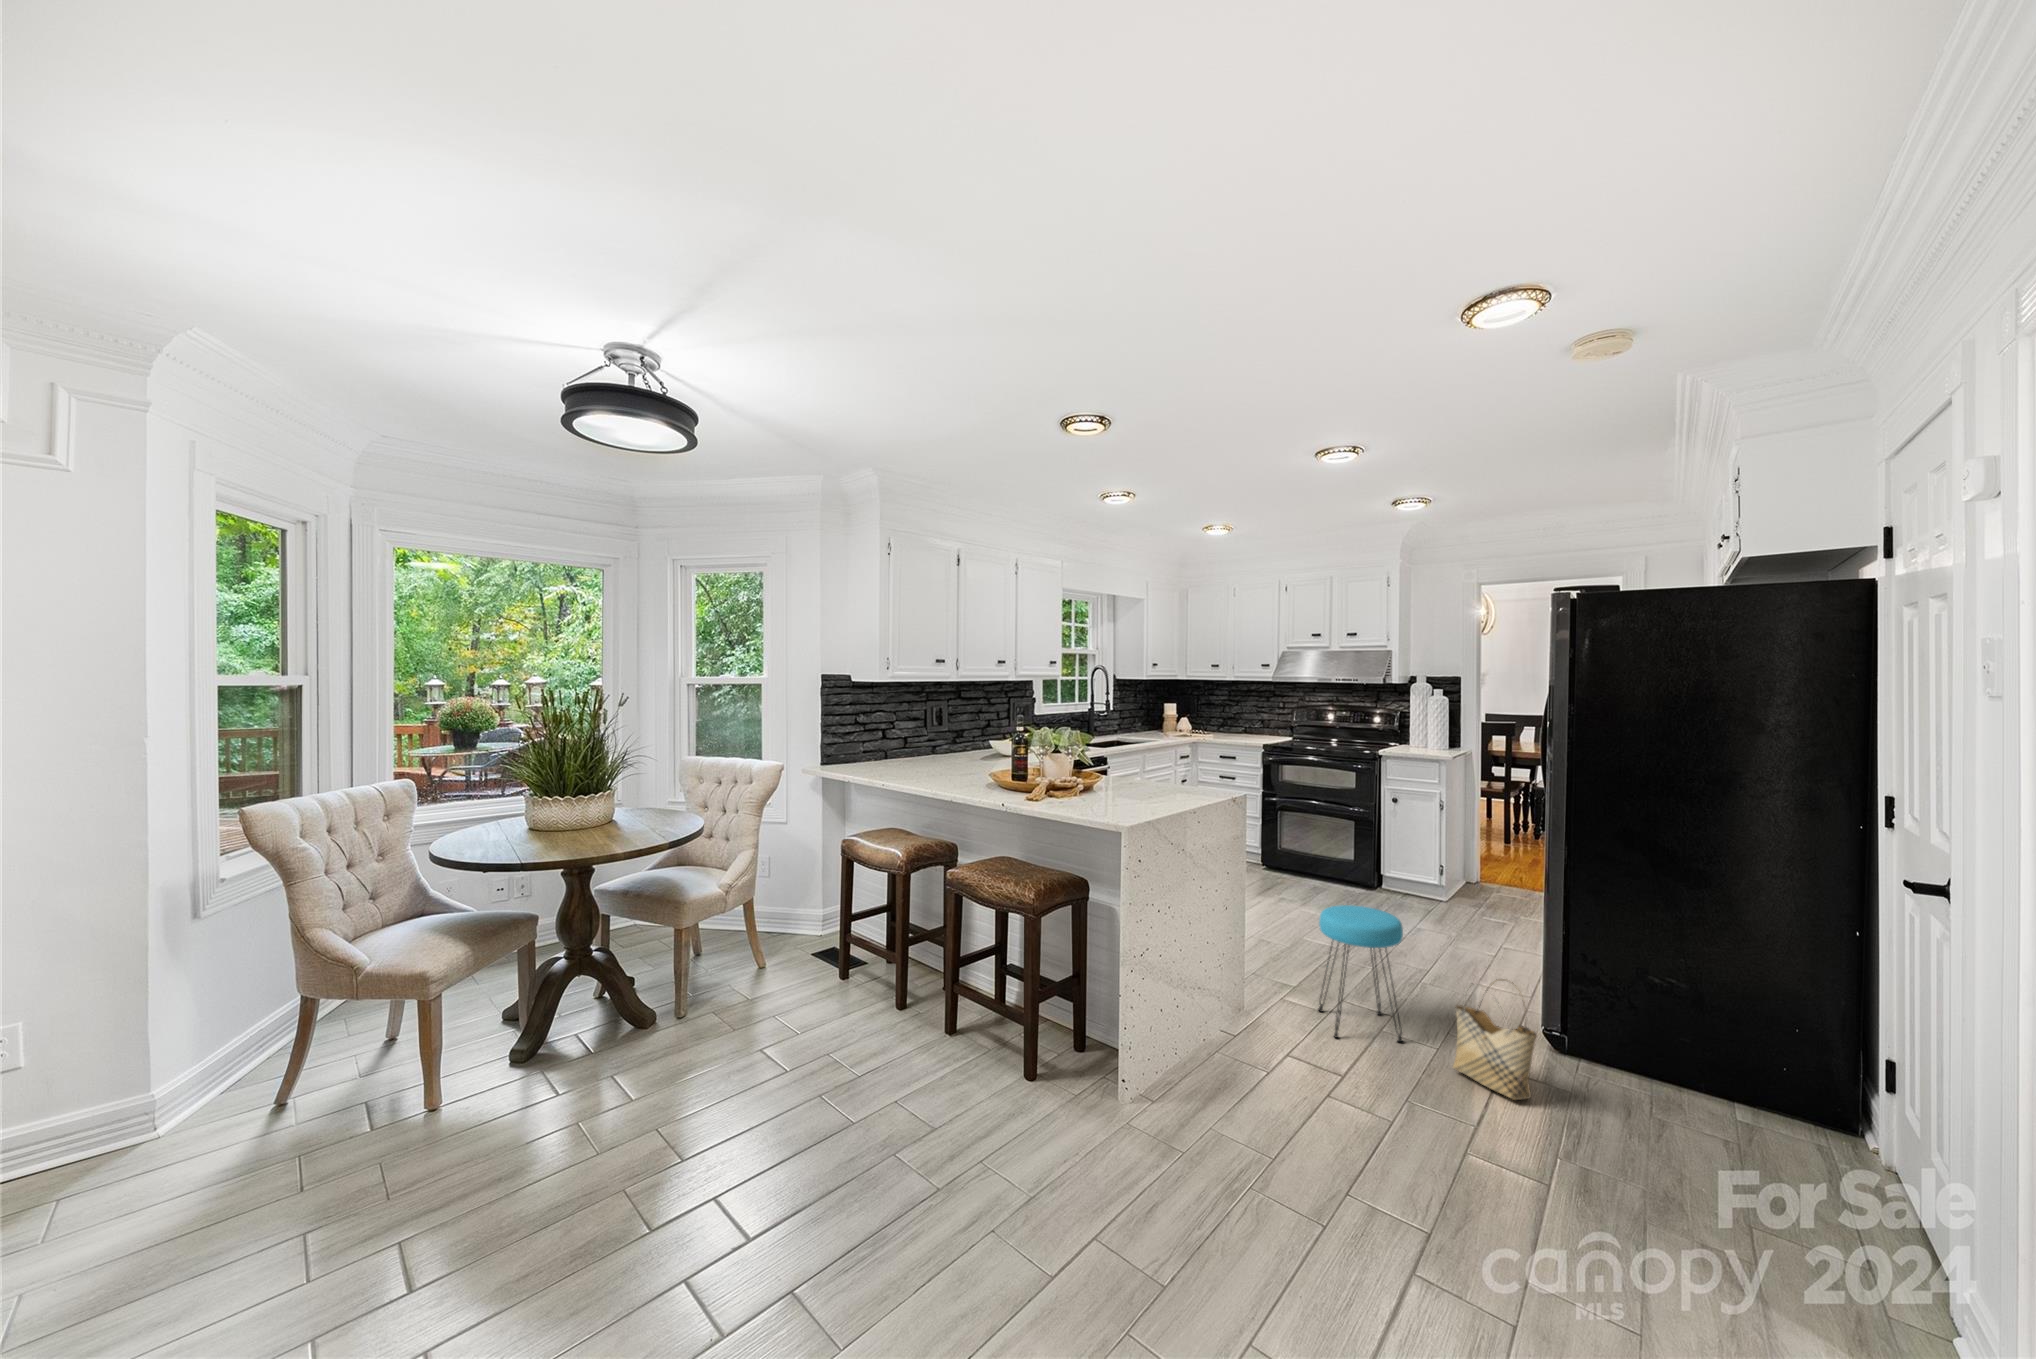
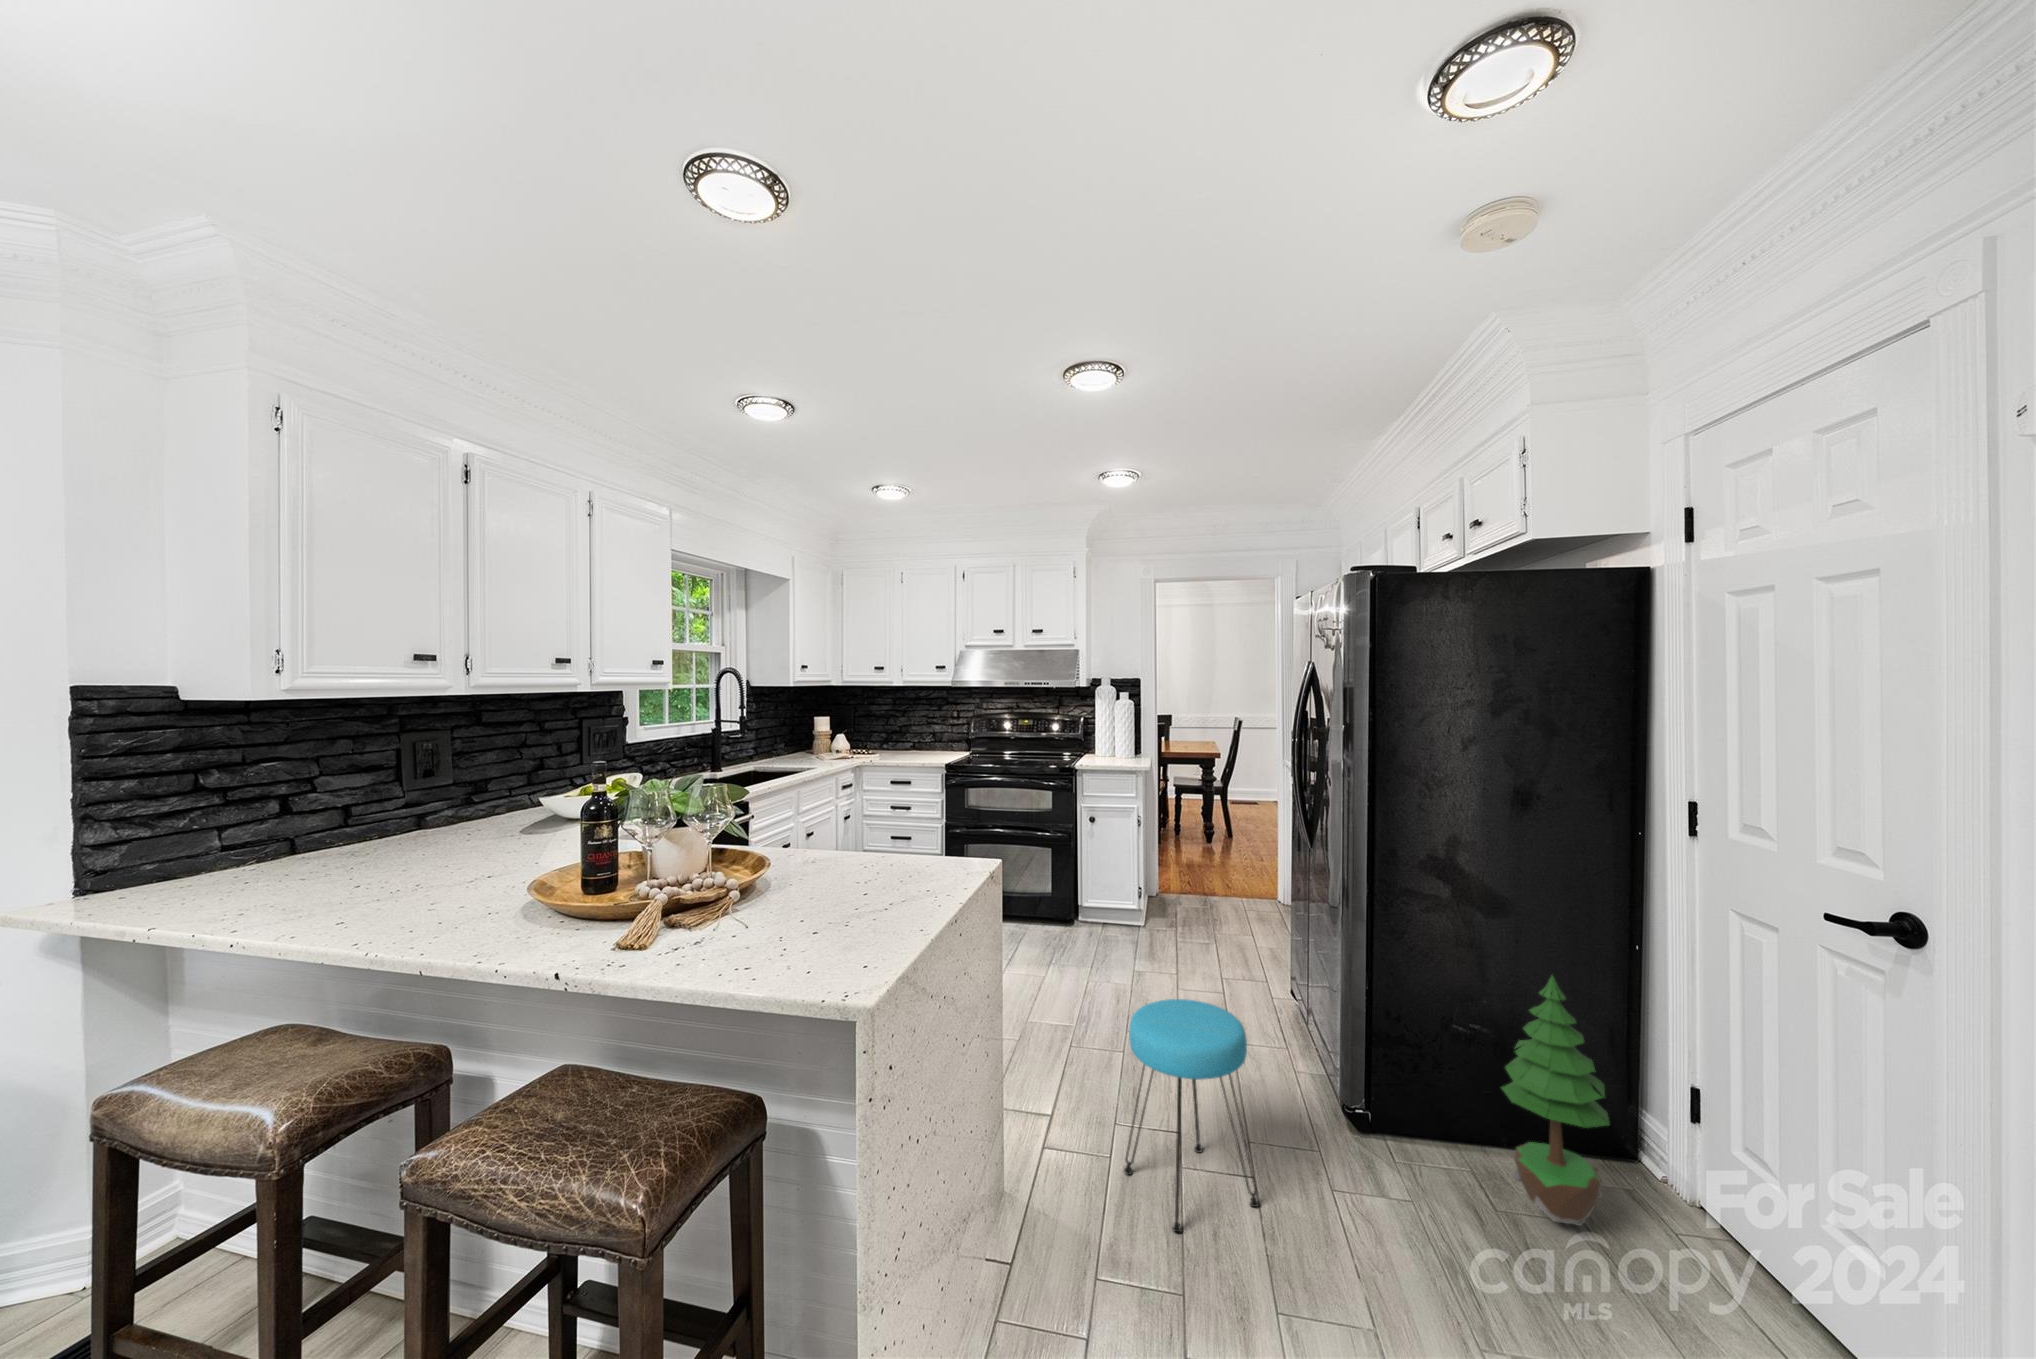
potted tree: none [1602,919,1689,1106] -> present [1502,975,1610,1226]
woven basket: present [1453,979,1537,1100] -> none [1343,1091,1472,1290]

